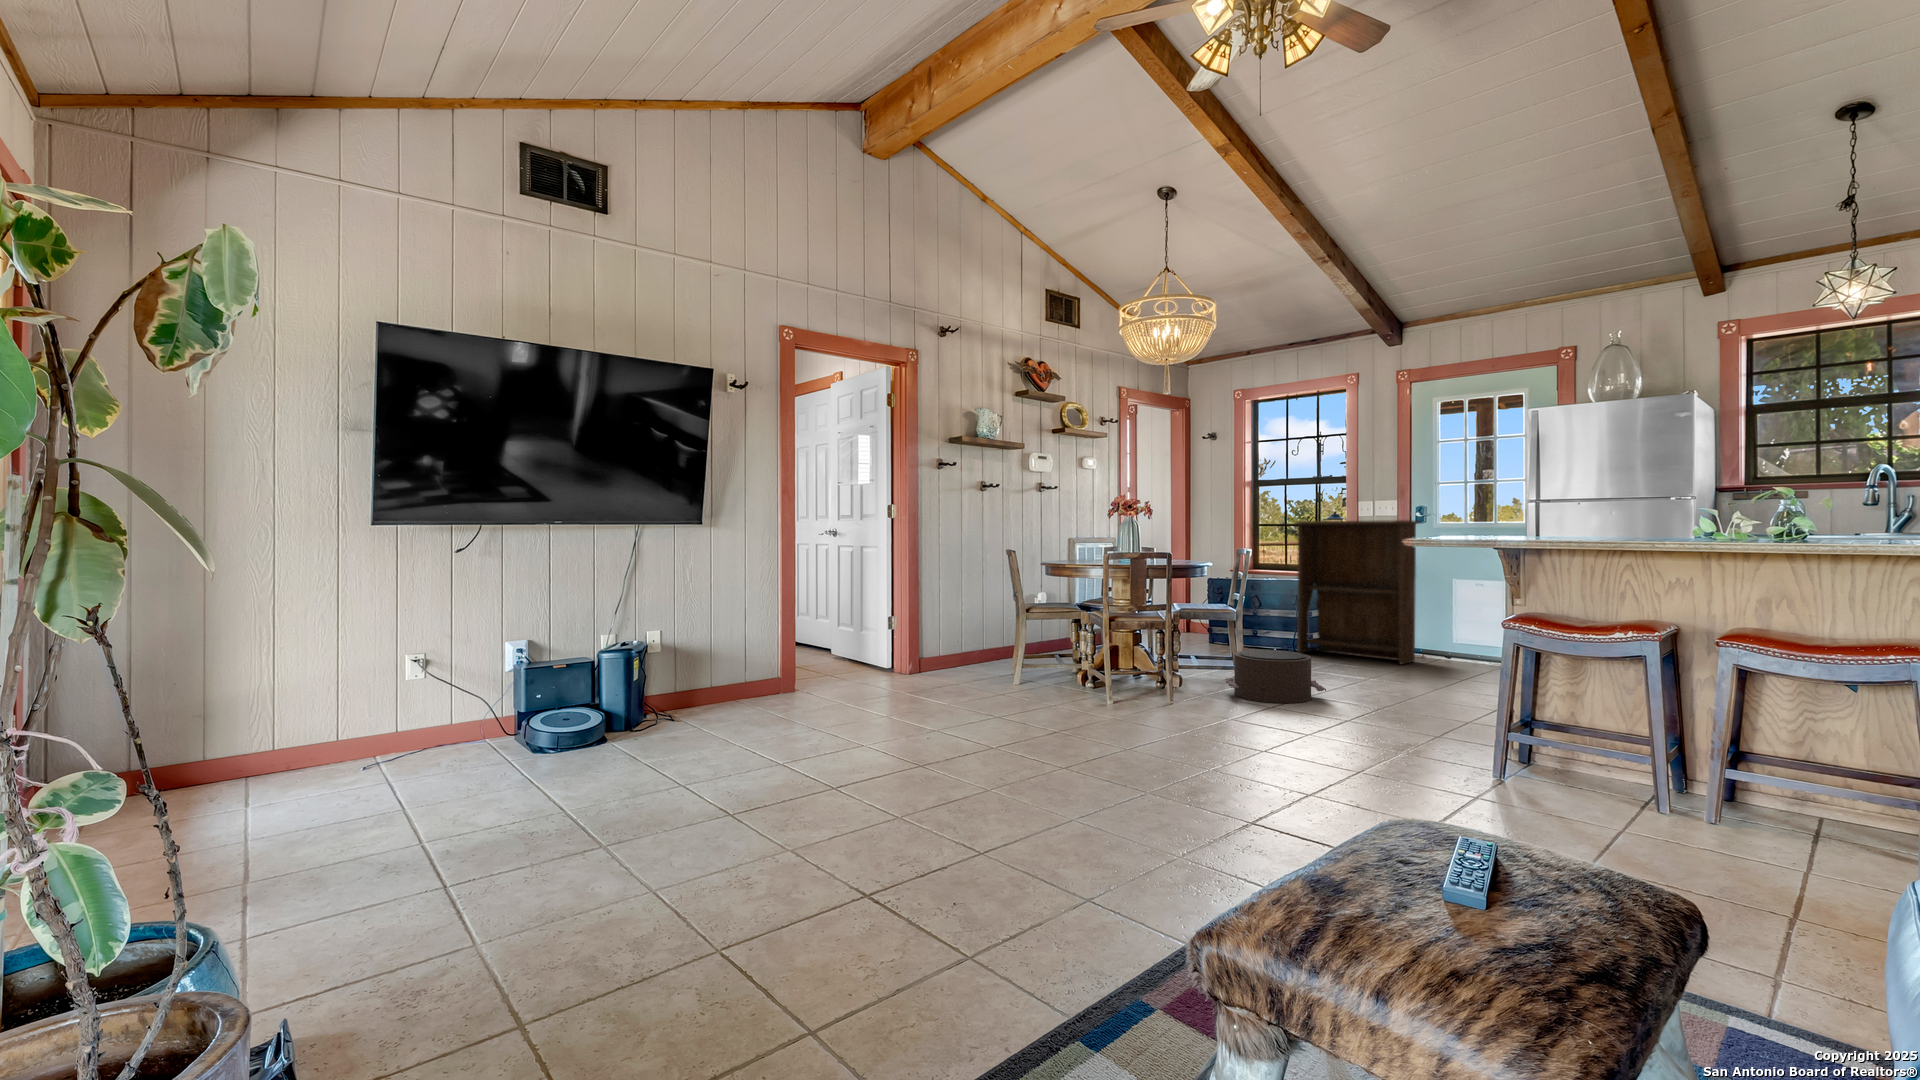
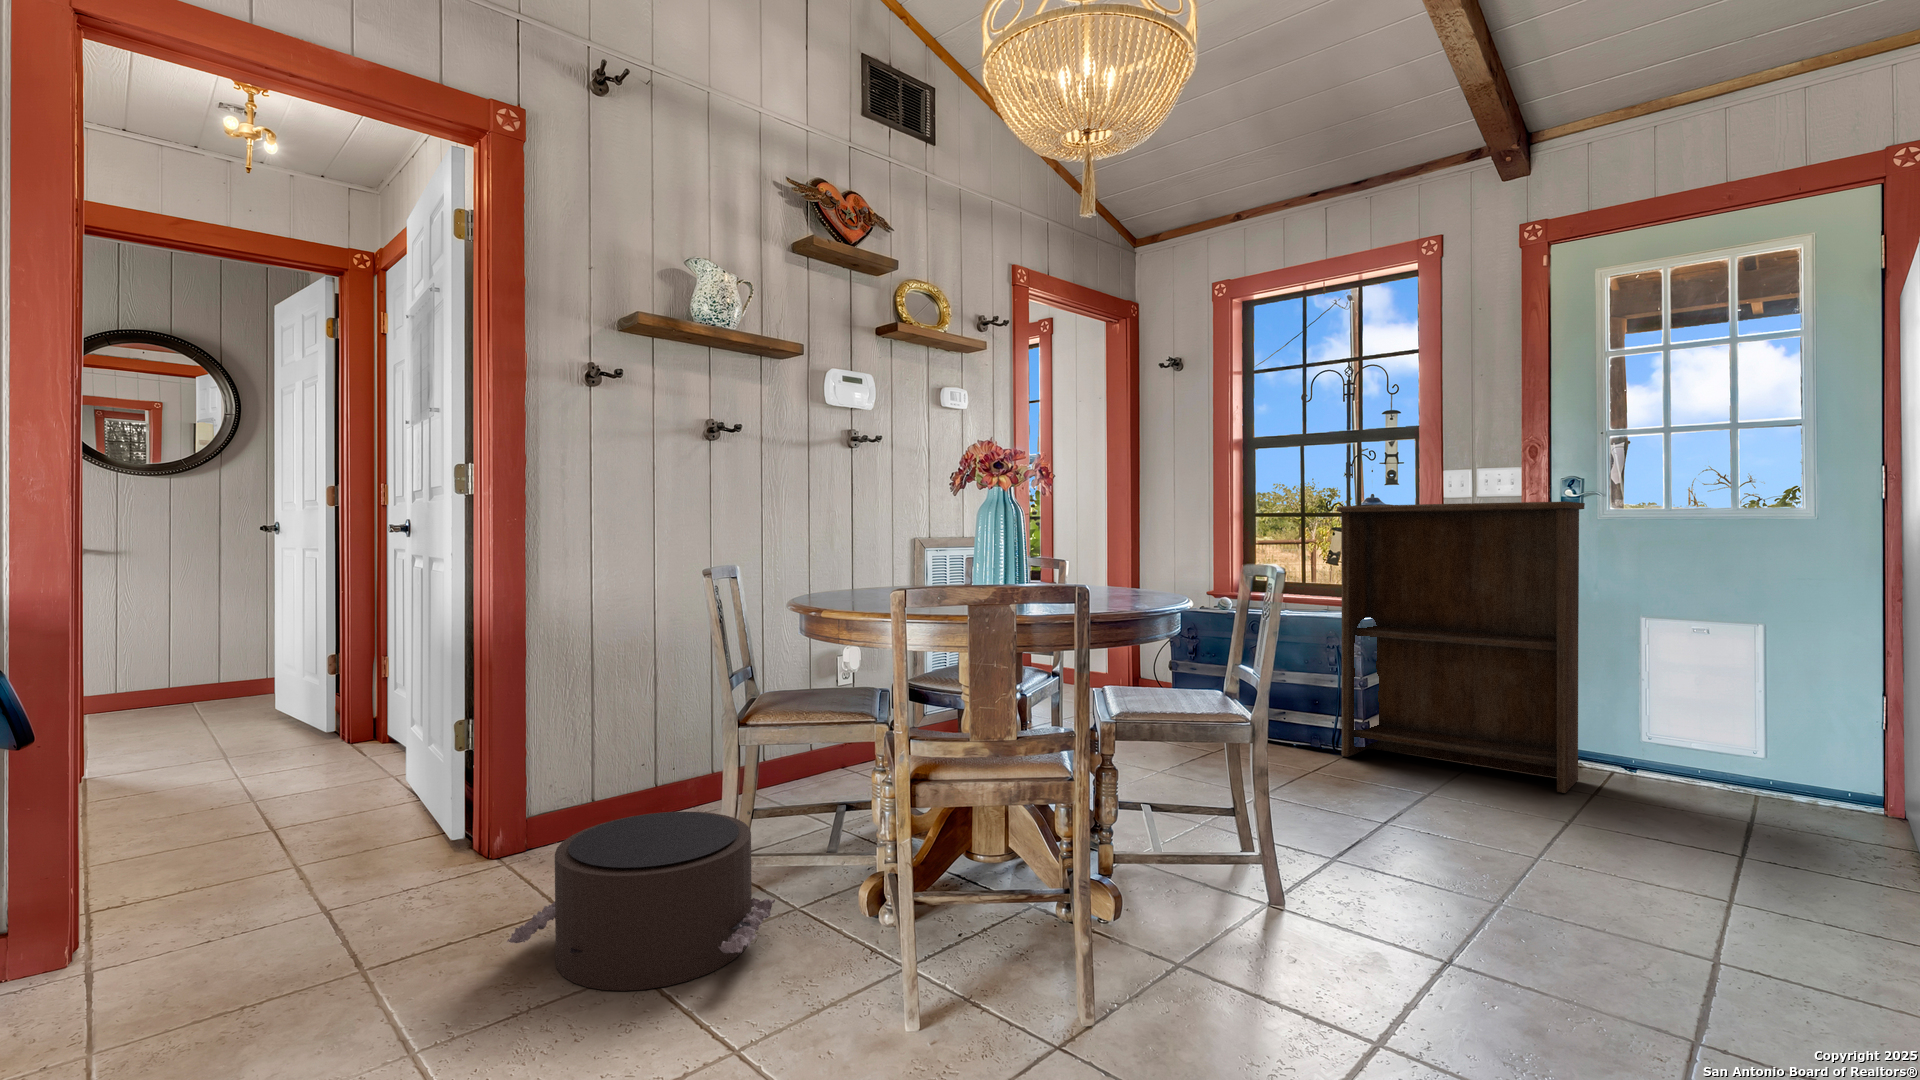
pouf: present [1225,650,1326,703] -> present [507,811,775,991]

